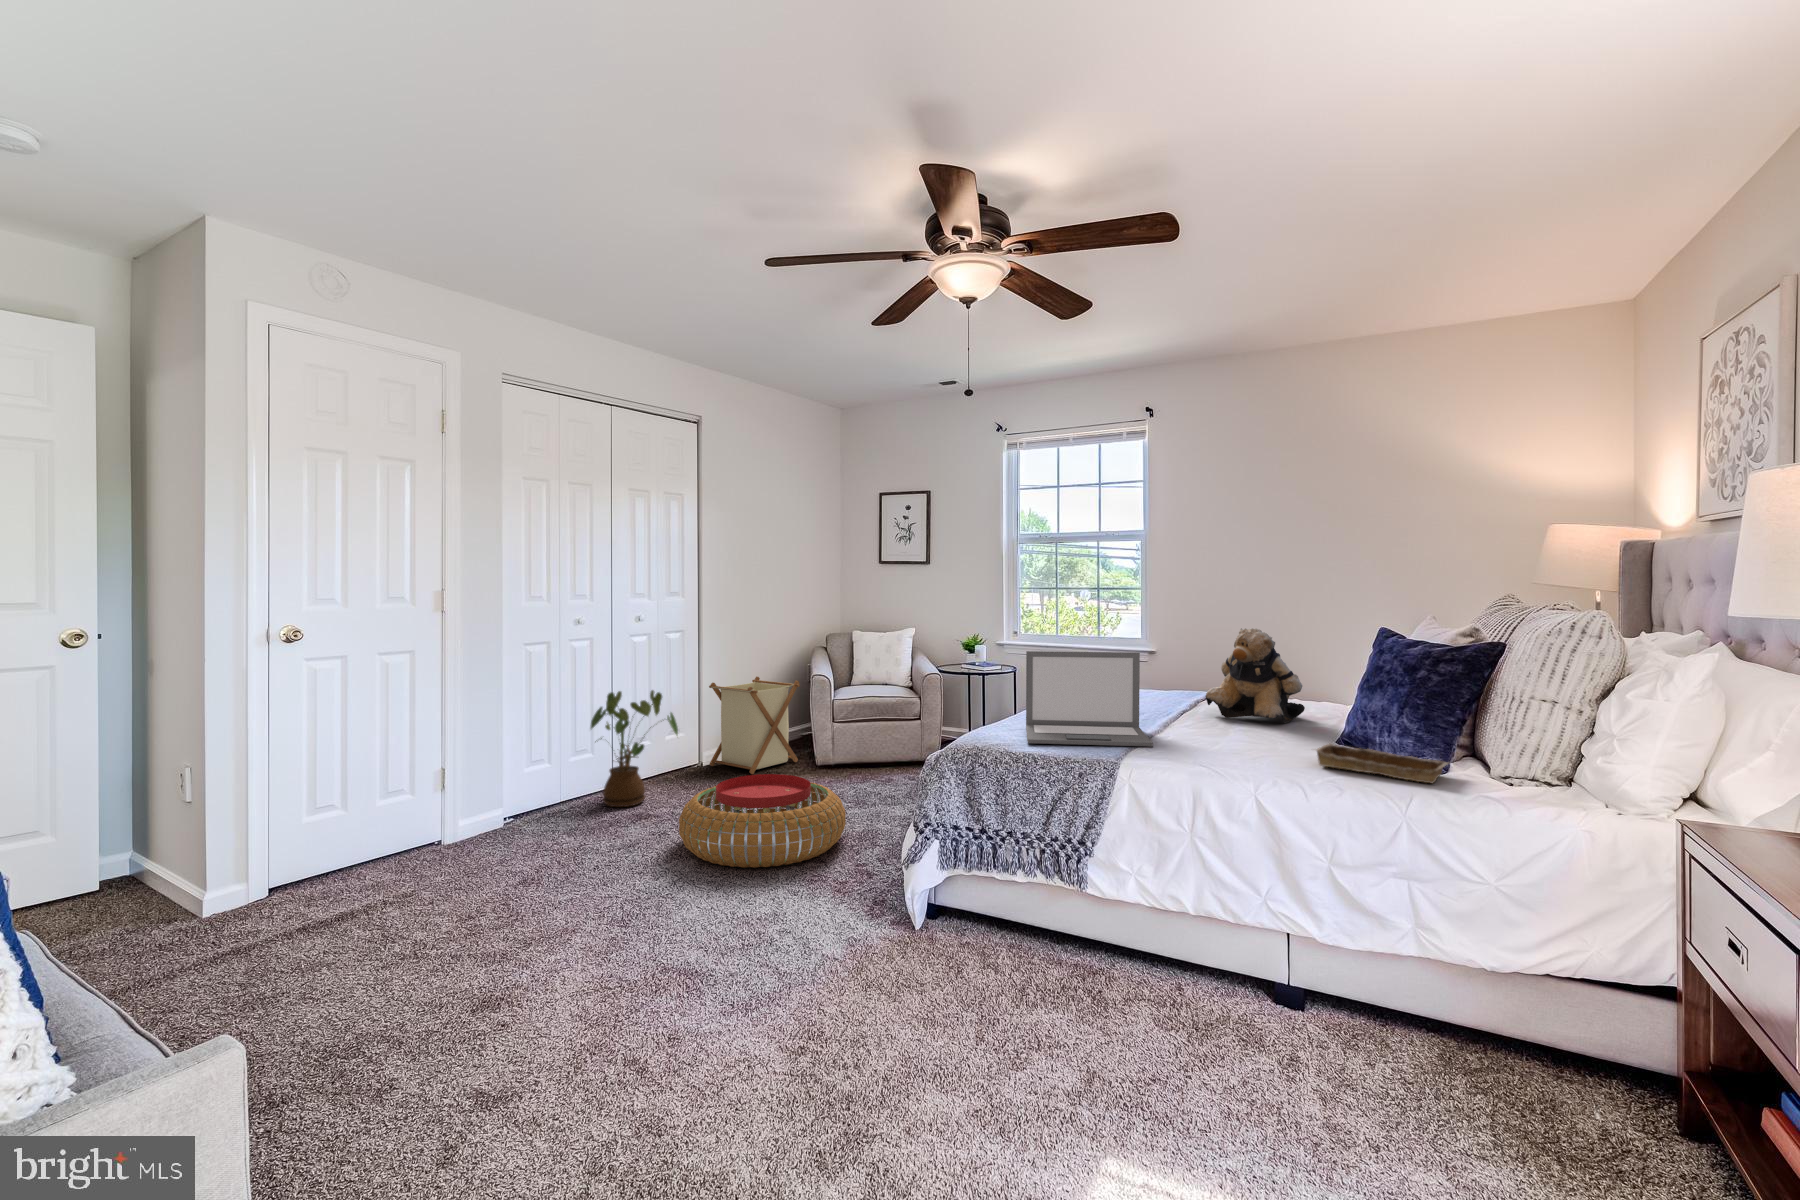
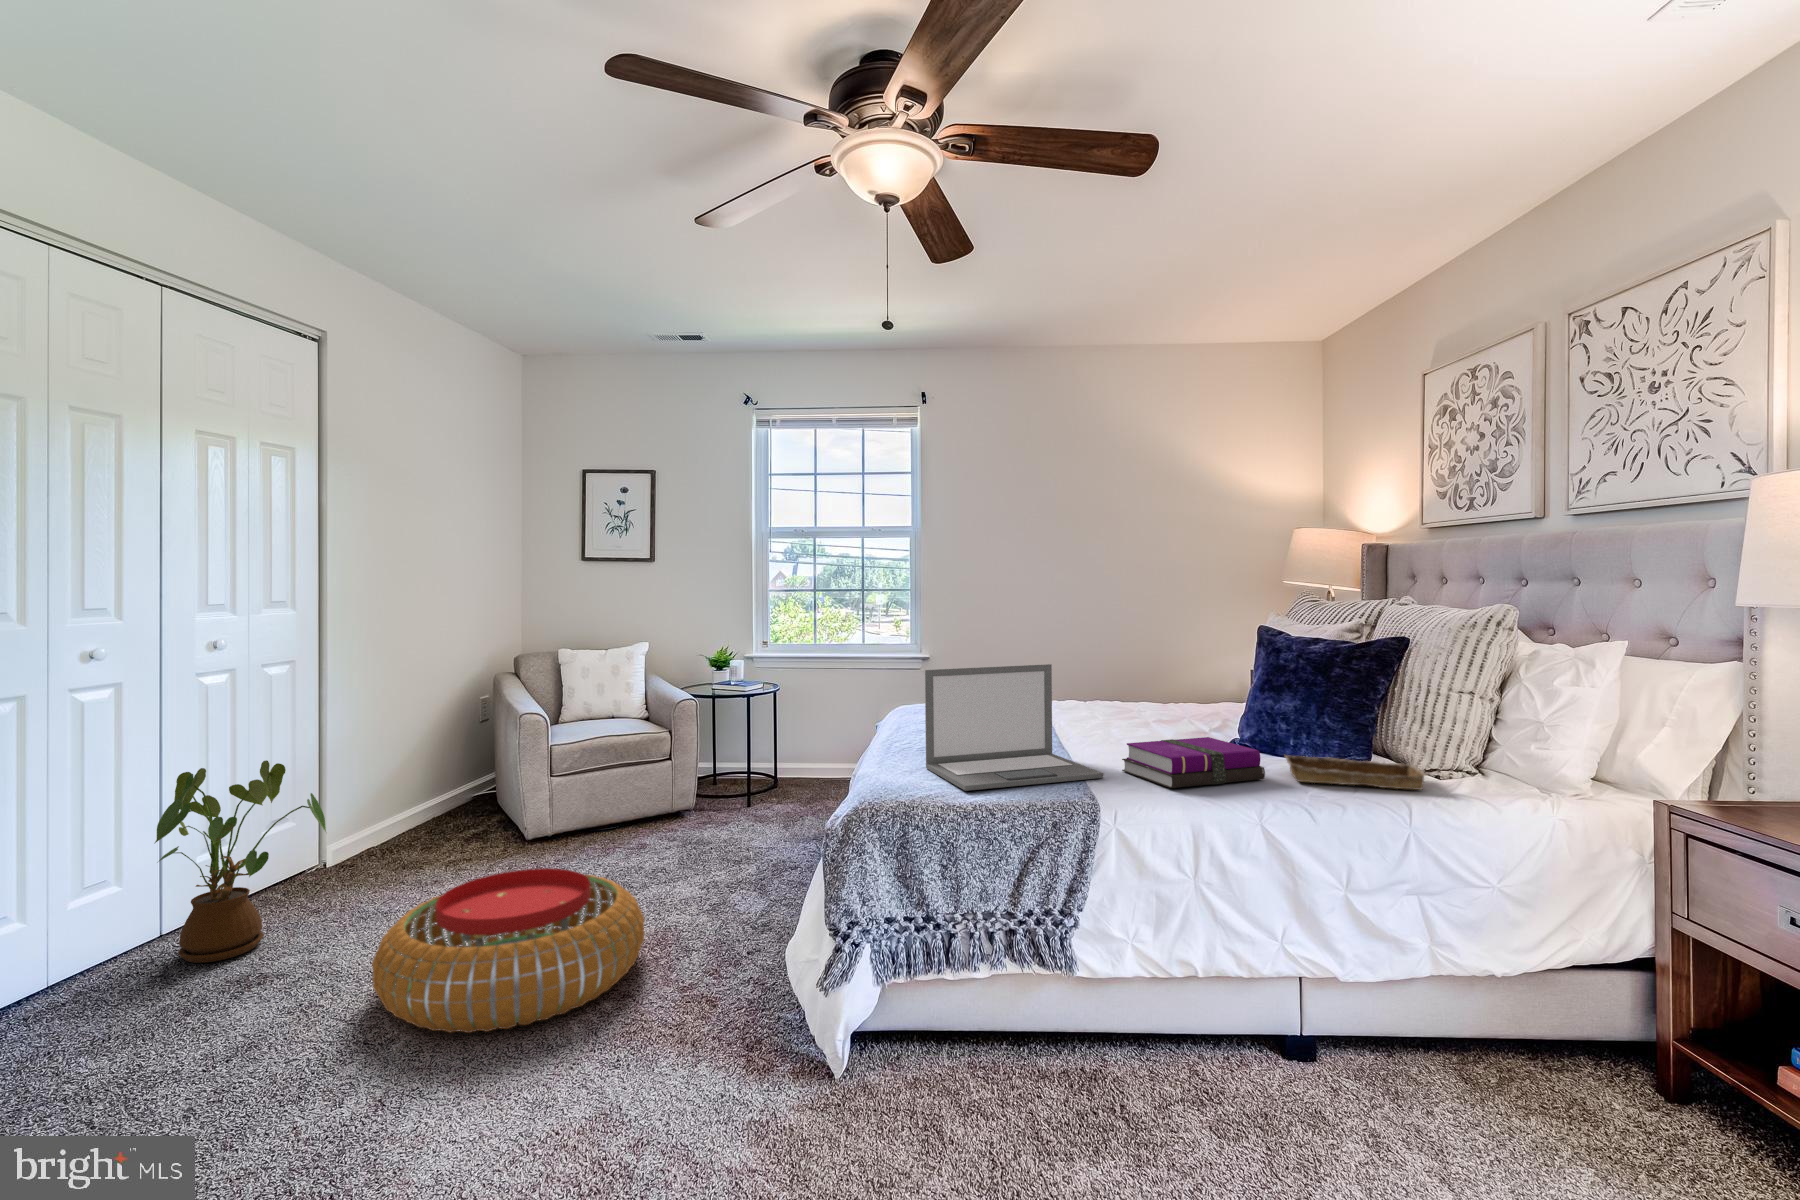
teddy bear: present [1205,628,1305,723] -> none [1087,631,1187,733]
laundry basket: present [709,677,800,774] -> none [347,724,495,867]
notebook: none [1178,721,1294,761] -> present [1122,737,1265,788]

